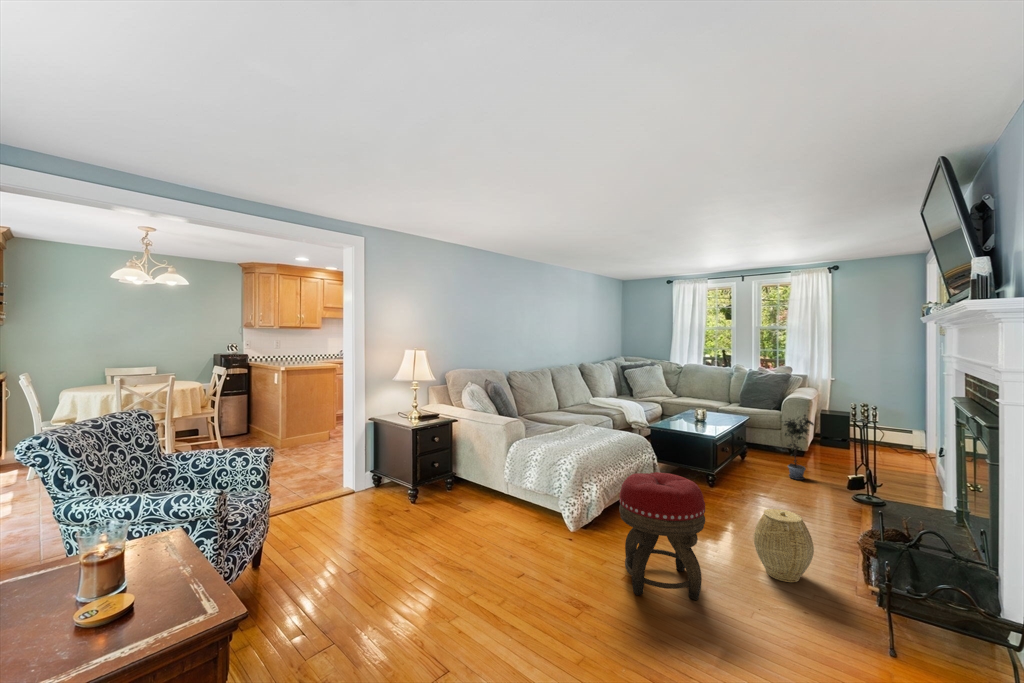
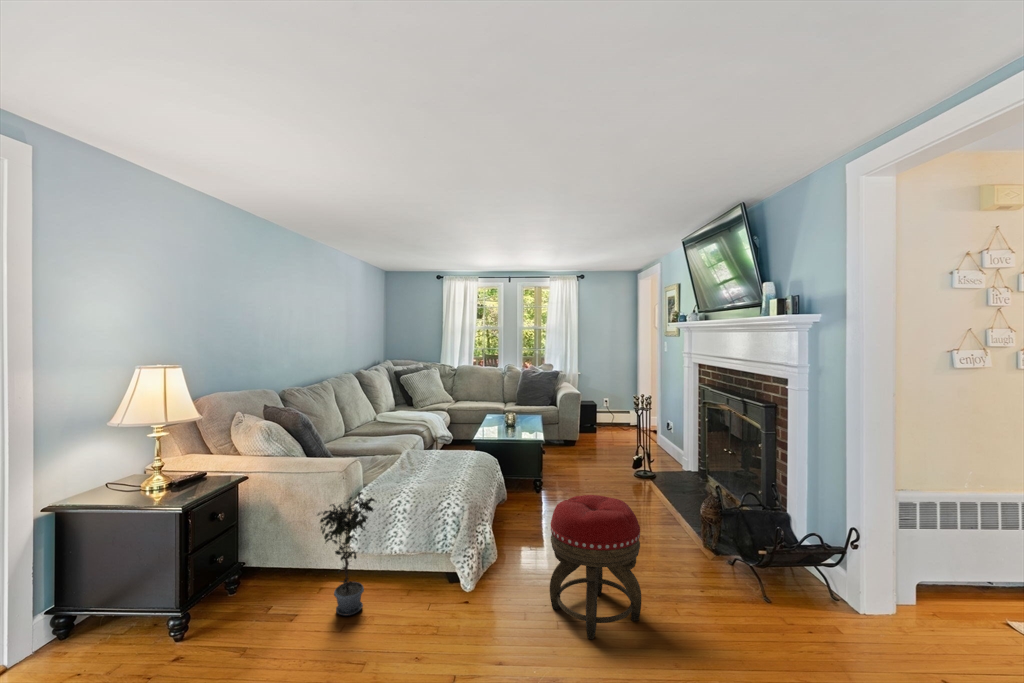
potted plant: present [784,415,814,480] -> present [318,492,375,616]
woven basket: present [754,509,814,582] -> none [641,506,691,572]

